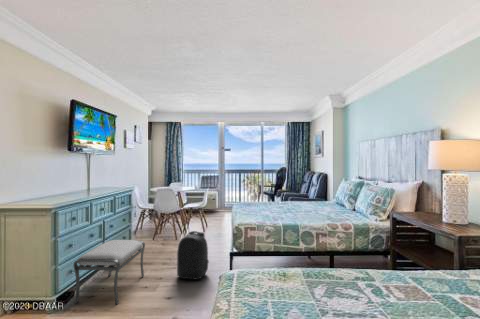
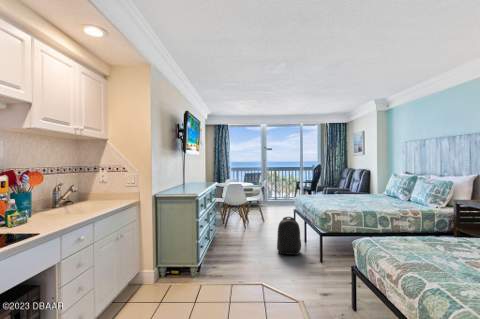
ottoman: present [74,240,145,304] -> none [214,224,250,271]

